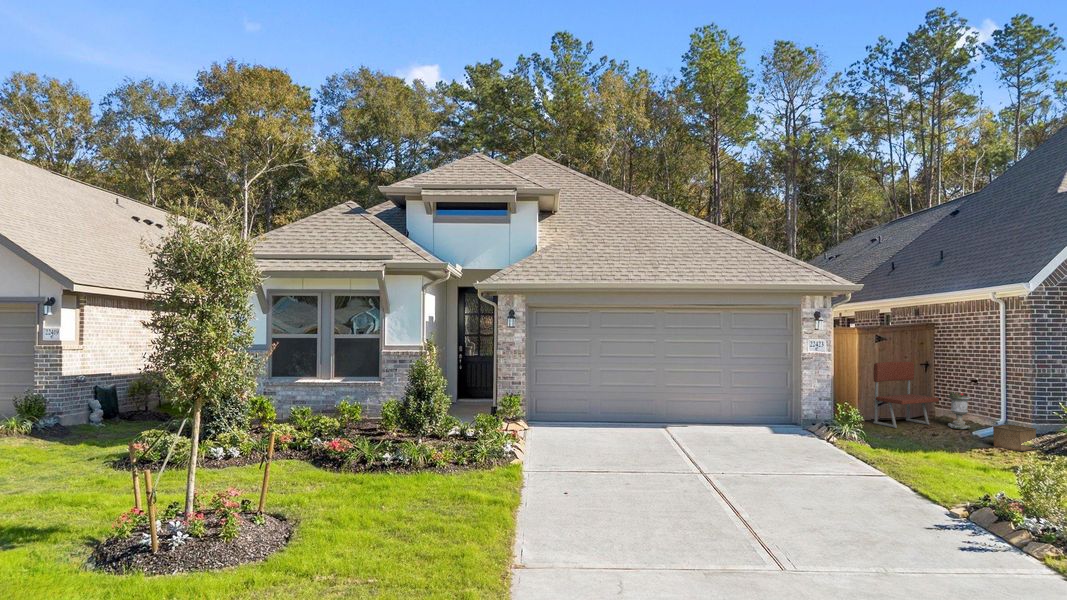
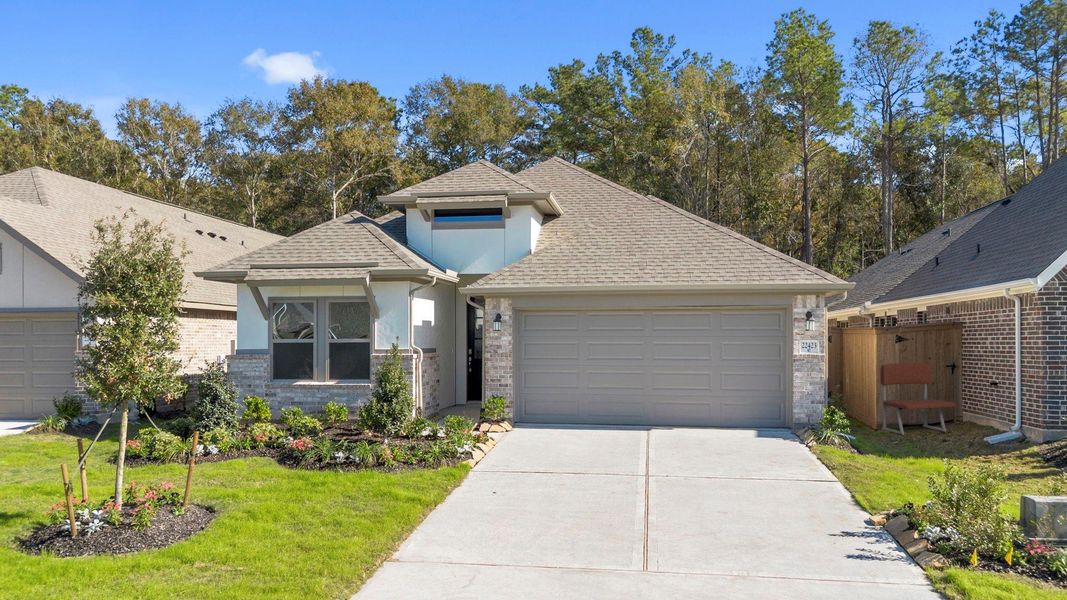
planter: present [948,392,971,429] -> none [964,396,990,437]
storage bin: present [993,425,1037,451] -> none [998,432,1048,461]

